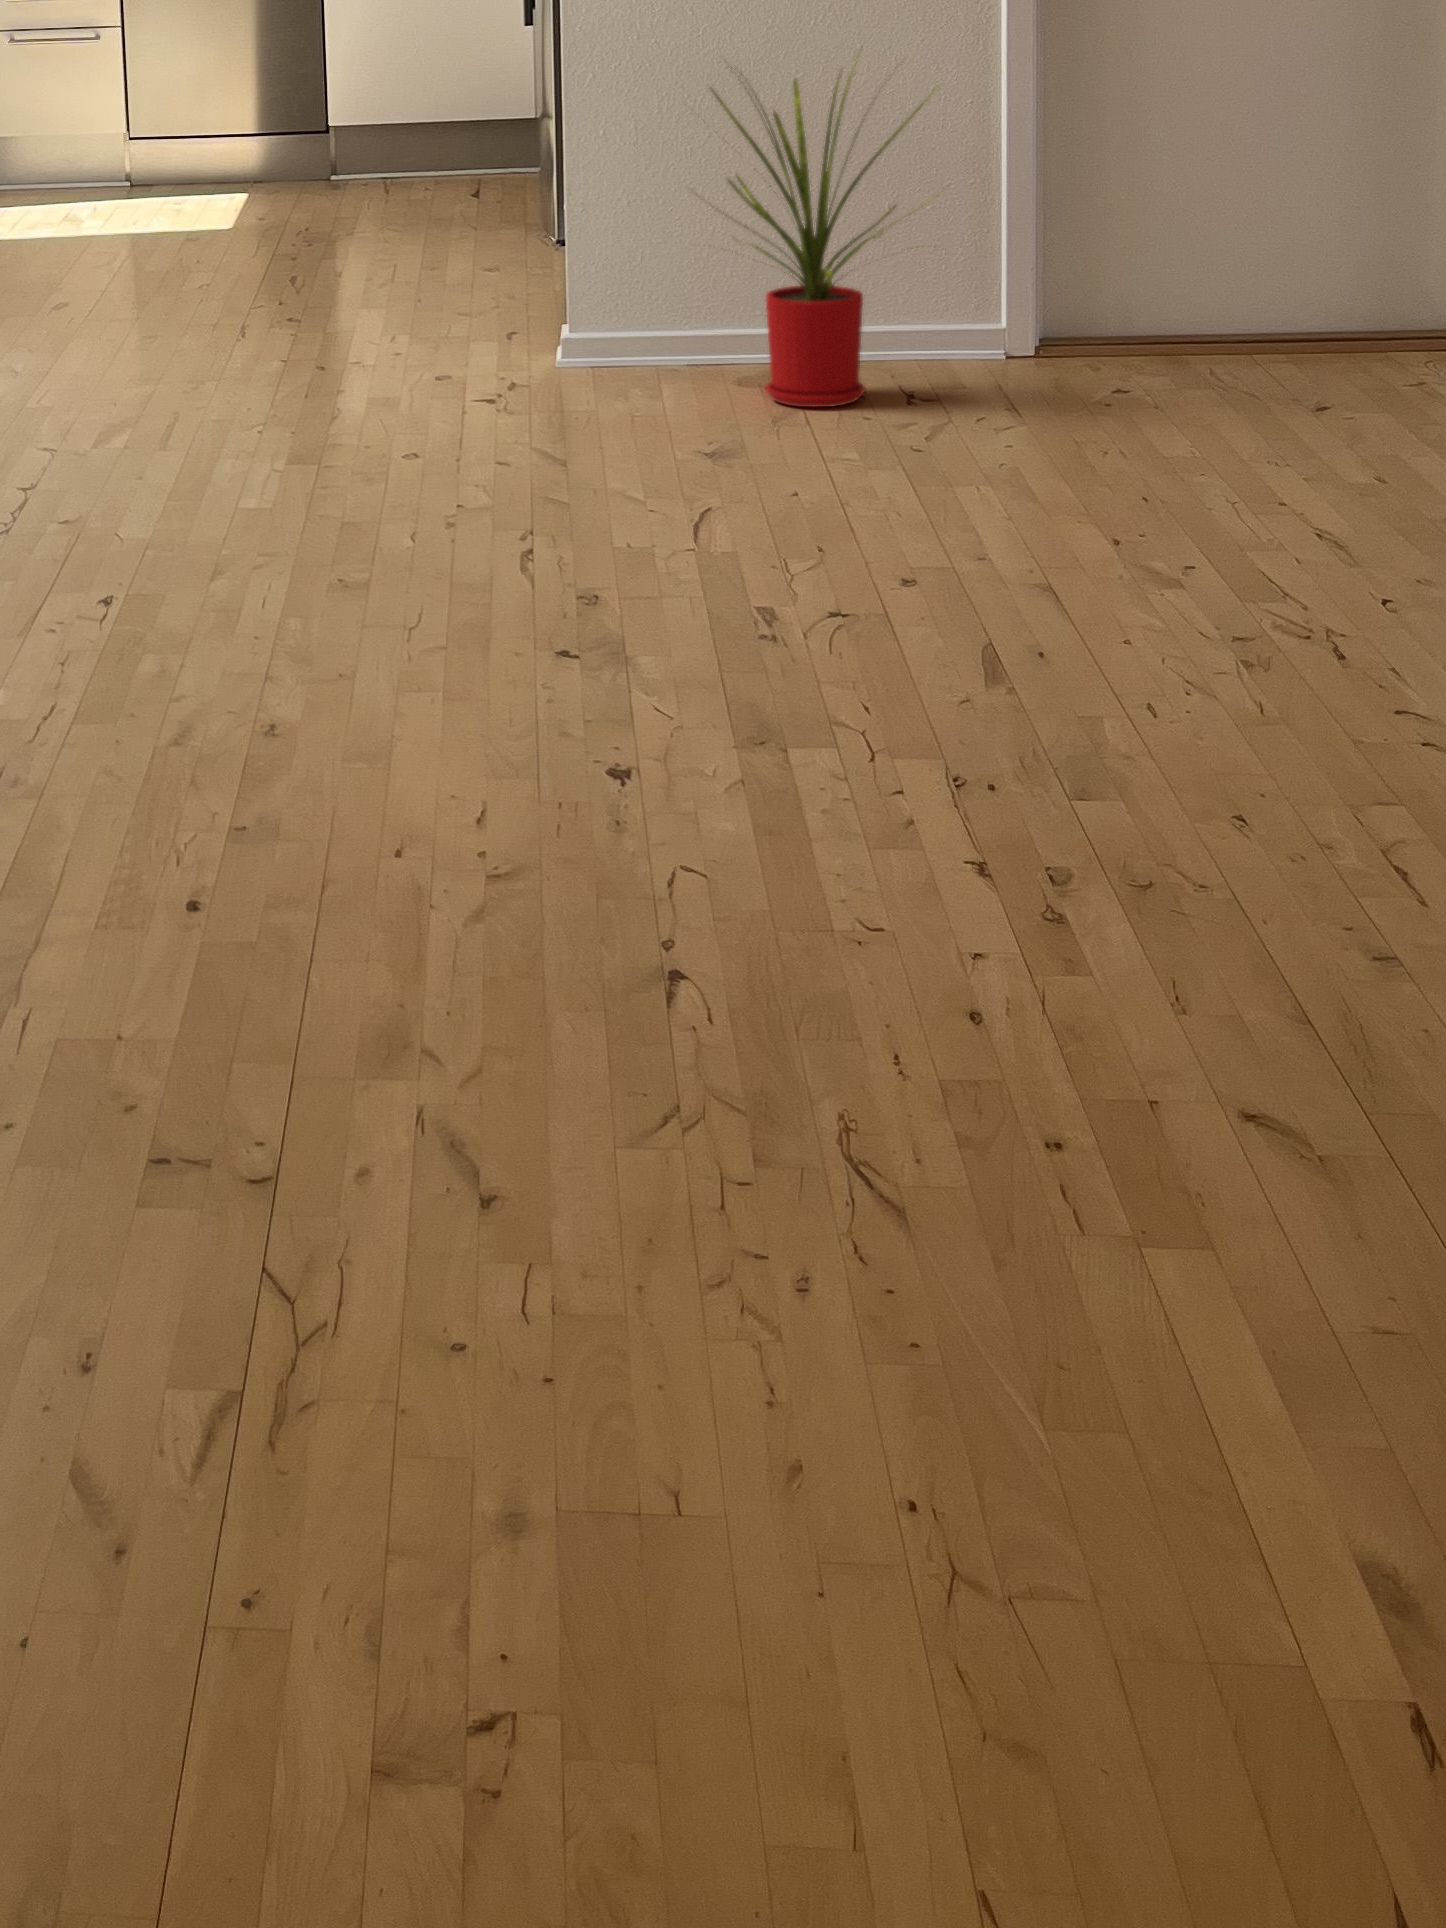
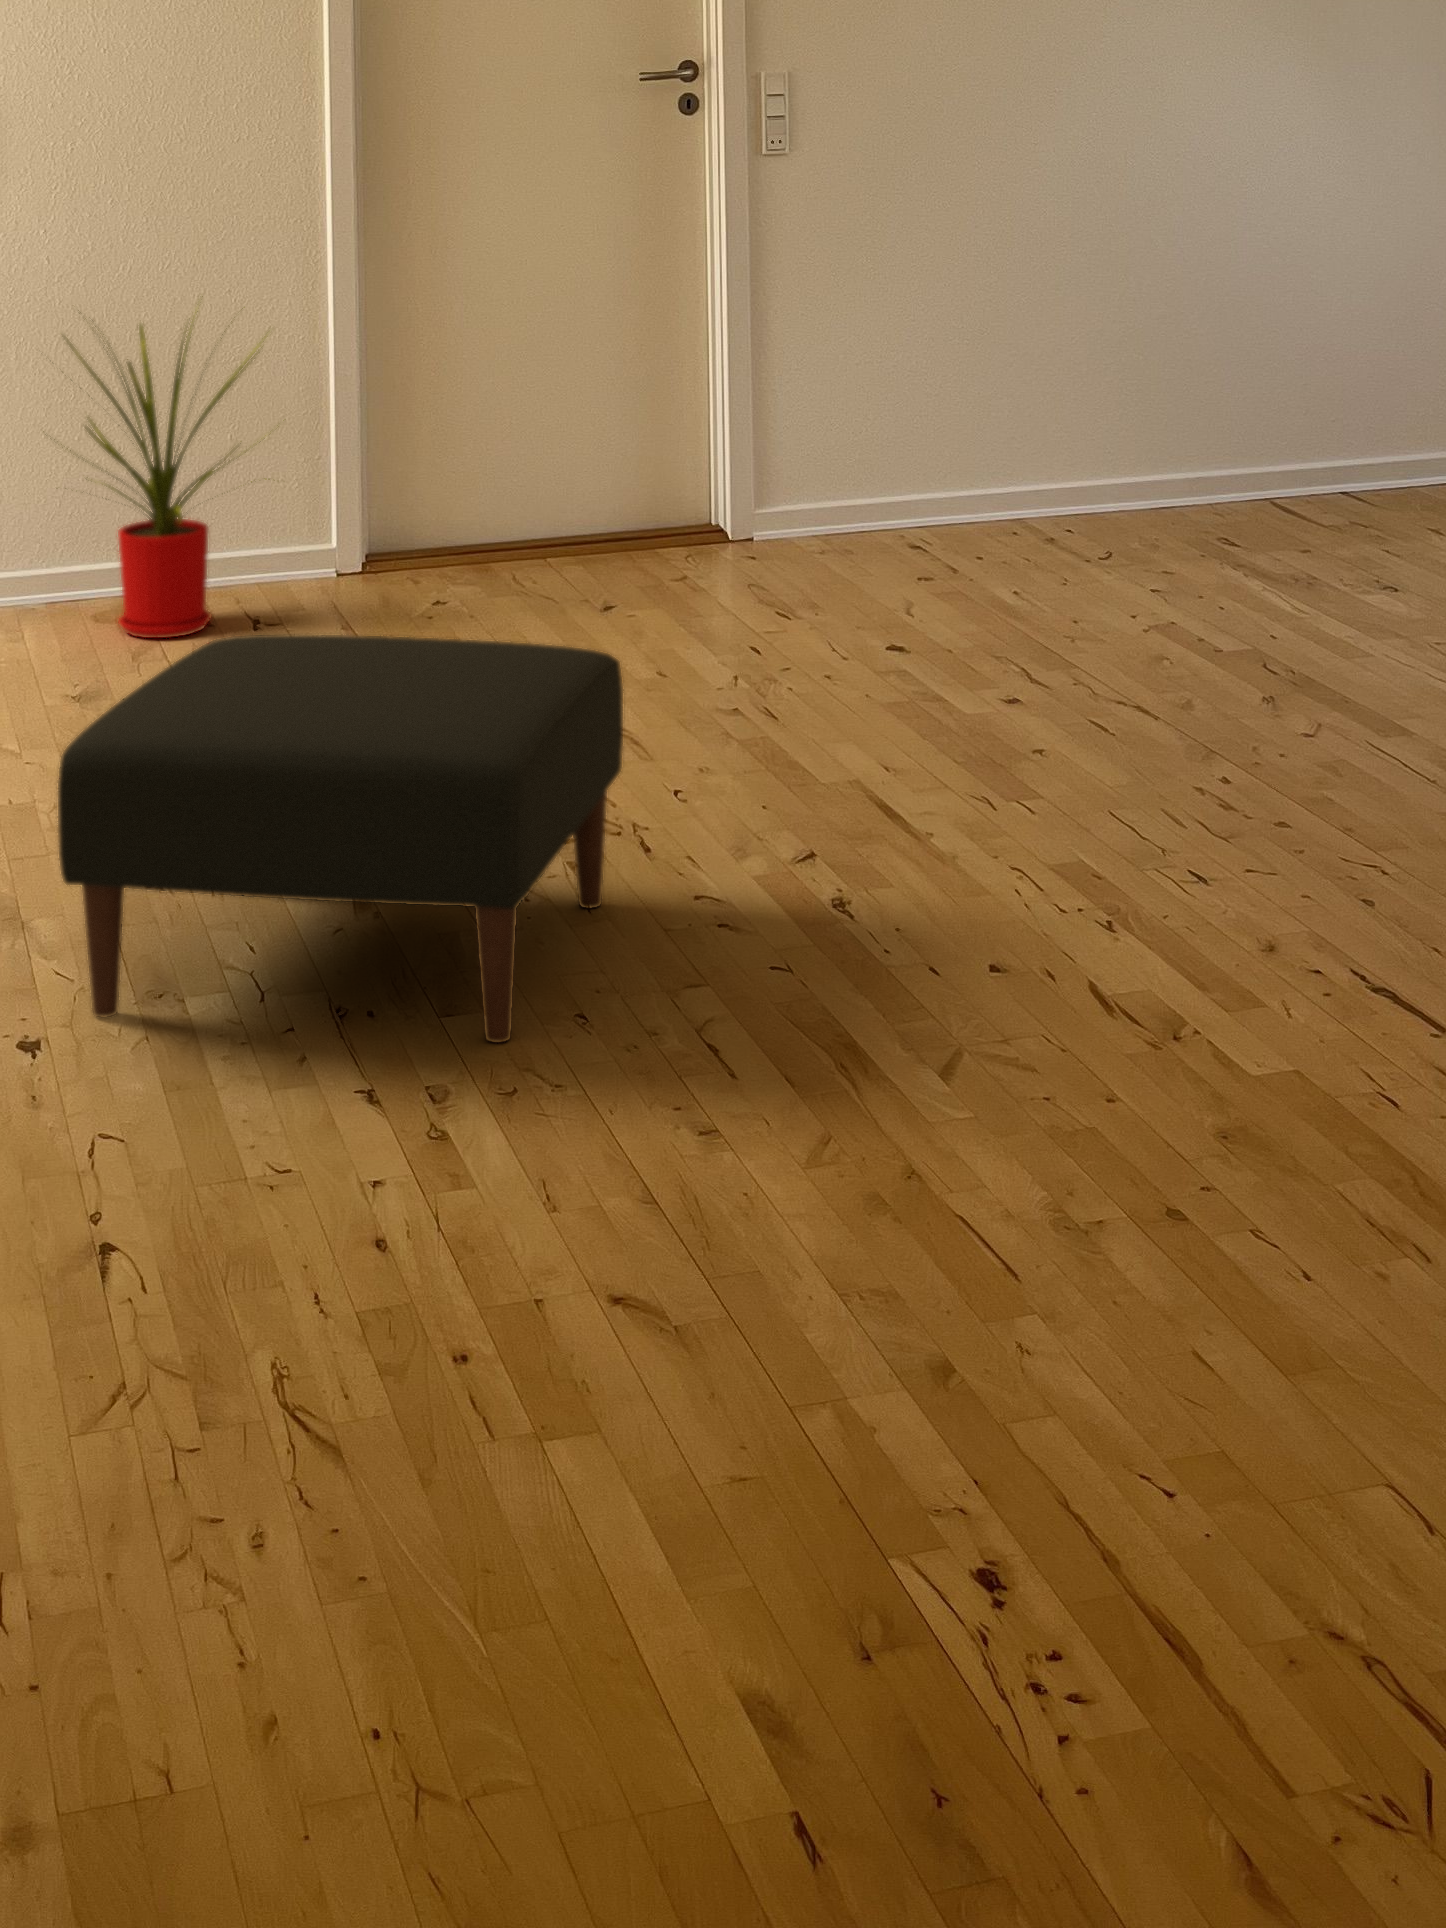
ottoman: none [654,386,1313,833] -> present [58,635,623,1043]

